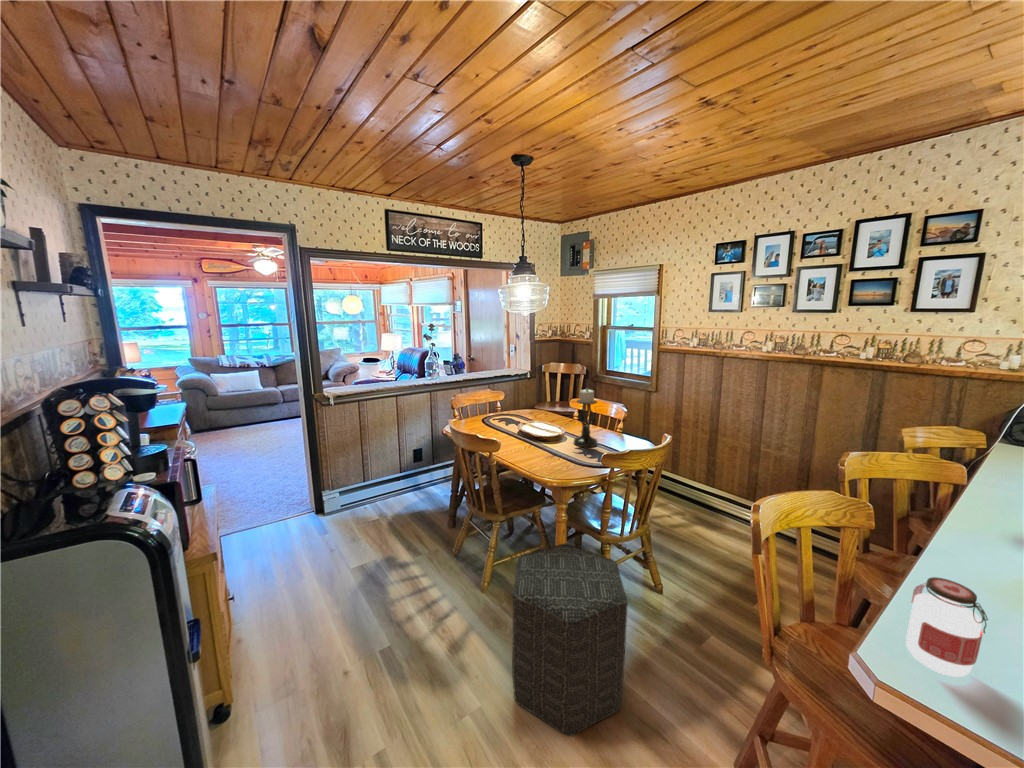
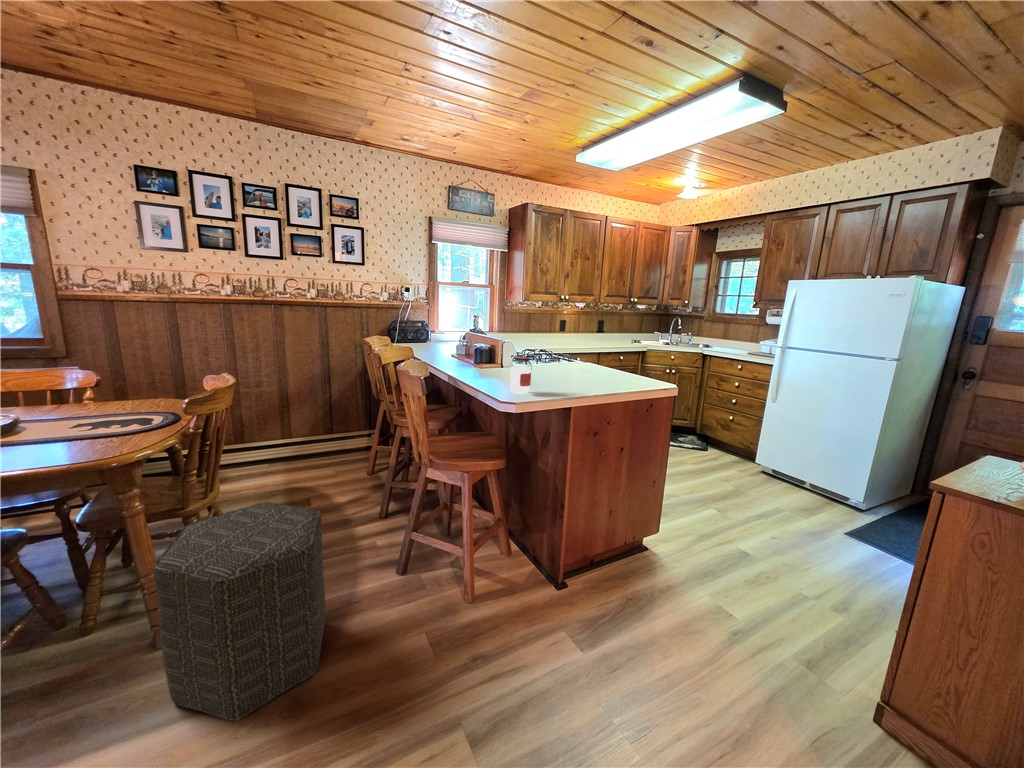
candle holder: present [574,389,598,447] -> none [36,337,96,429]

